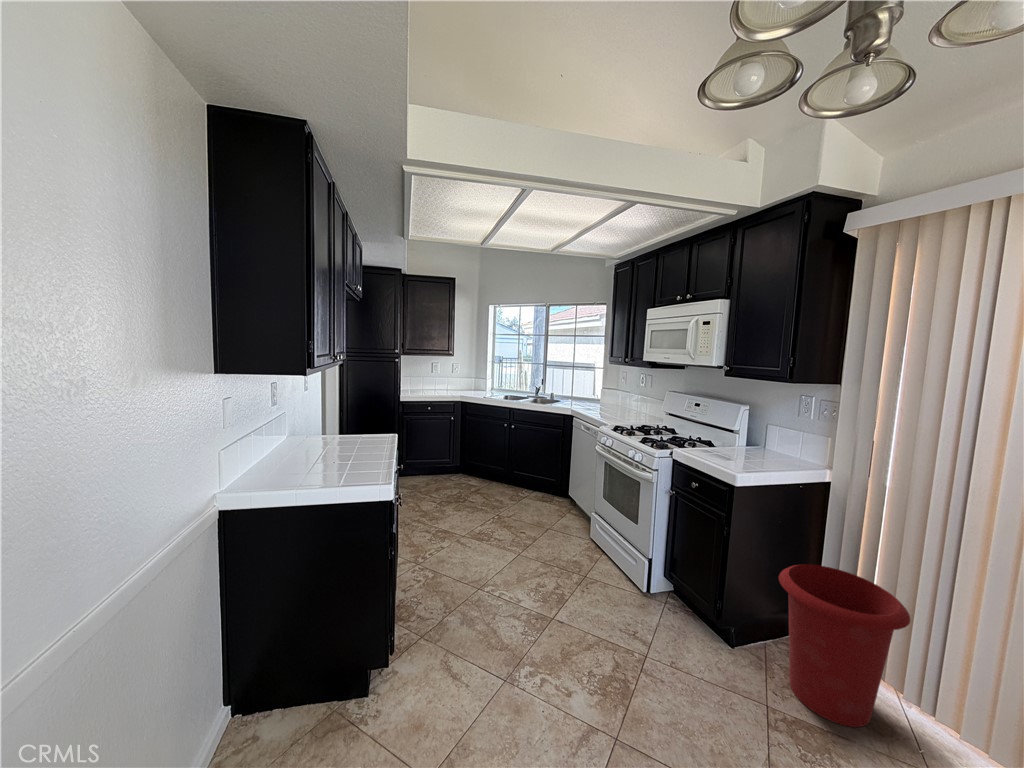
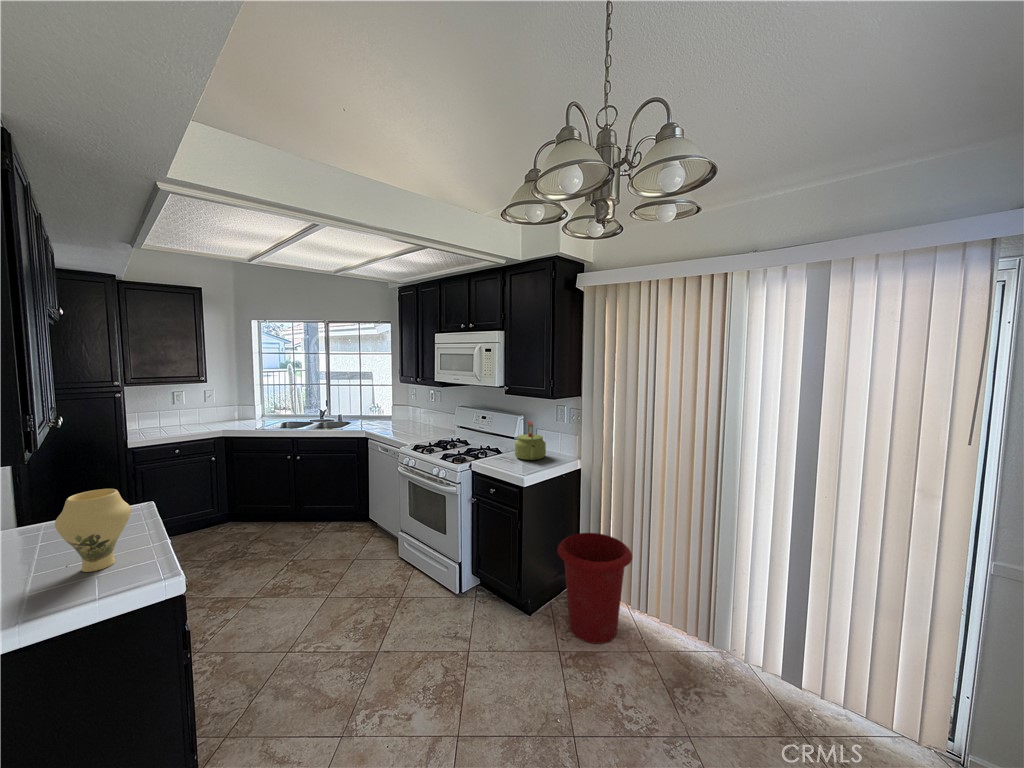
vase: none [326,408,370,468] -> present [55,489,131,572]
kettle: none [731,410,776,459] -> present [515,421,546,460]

